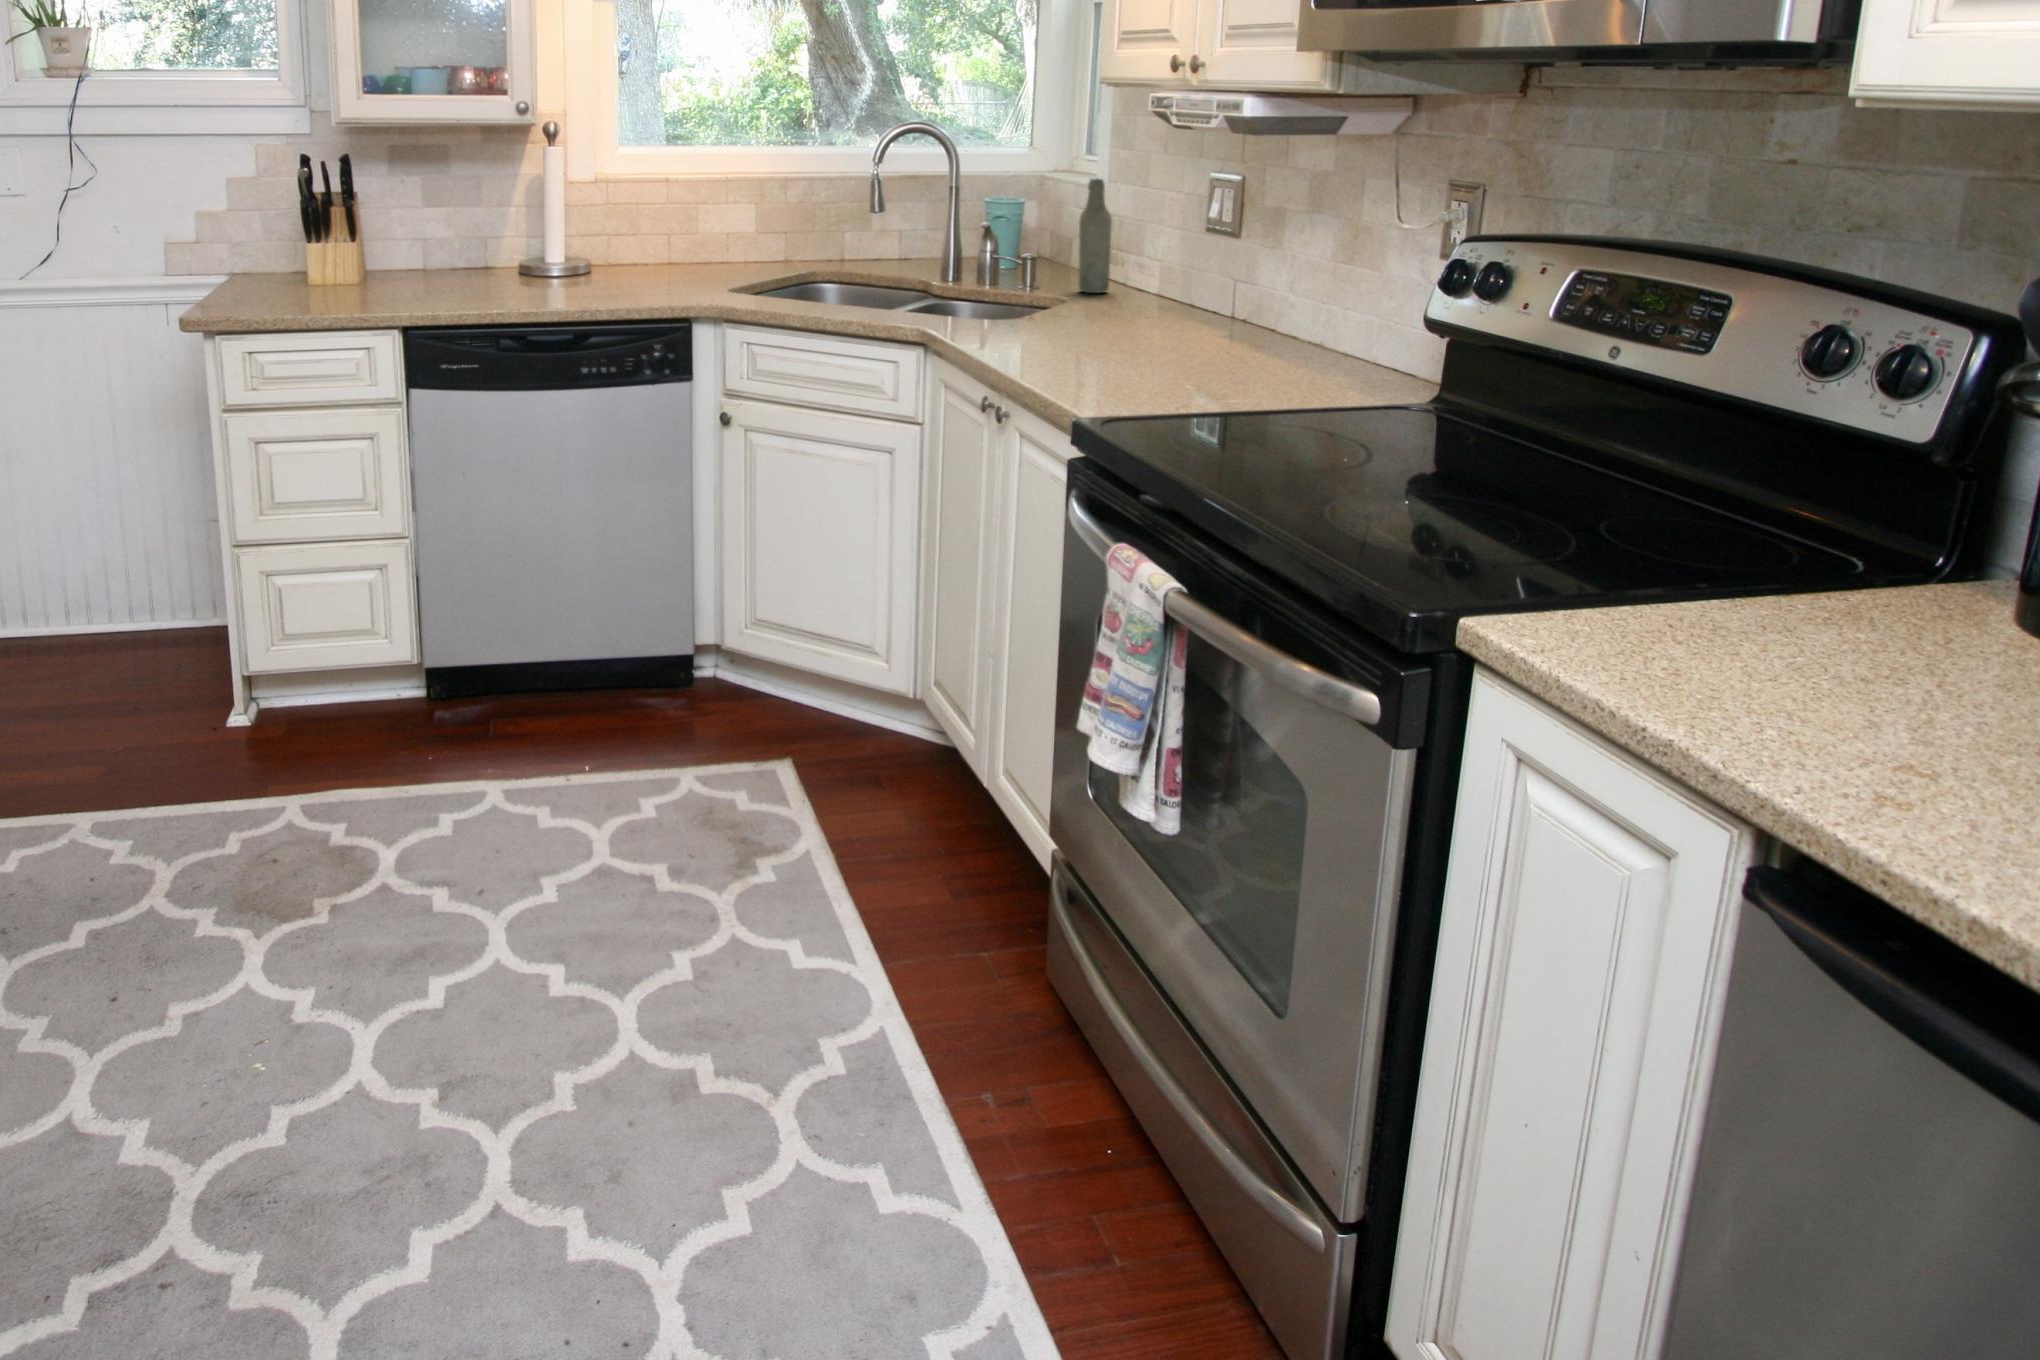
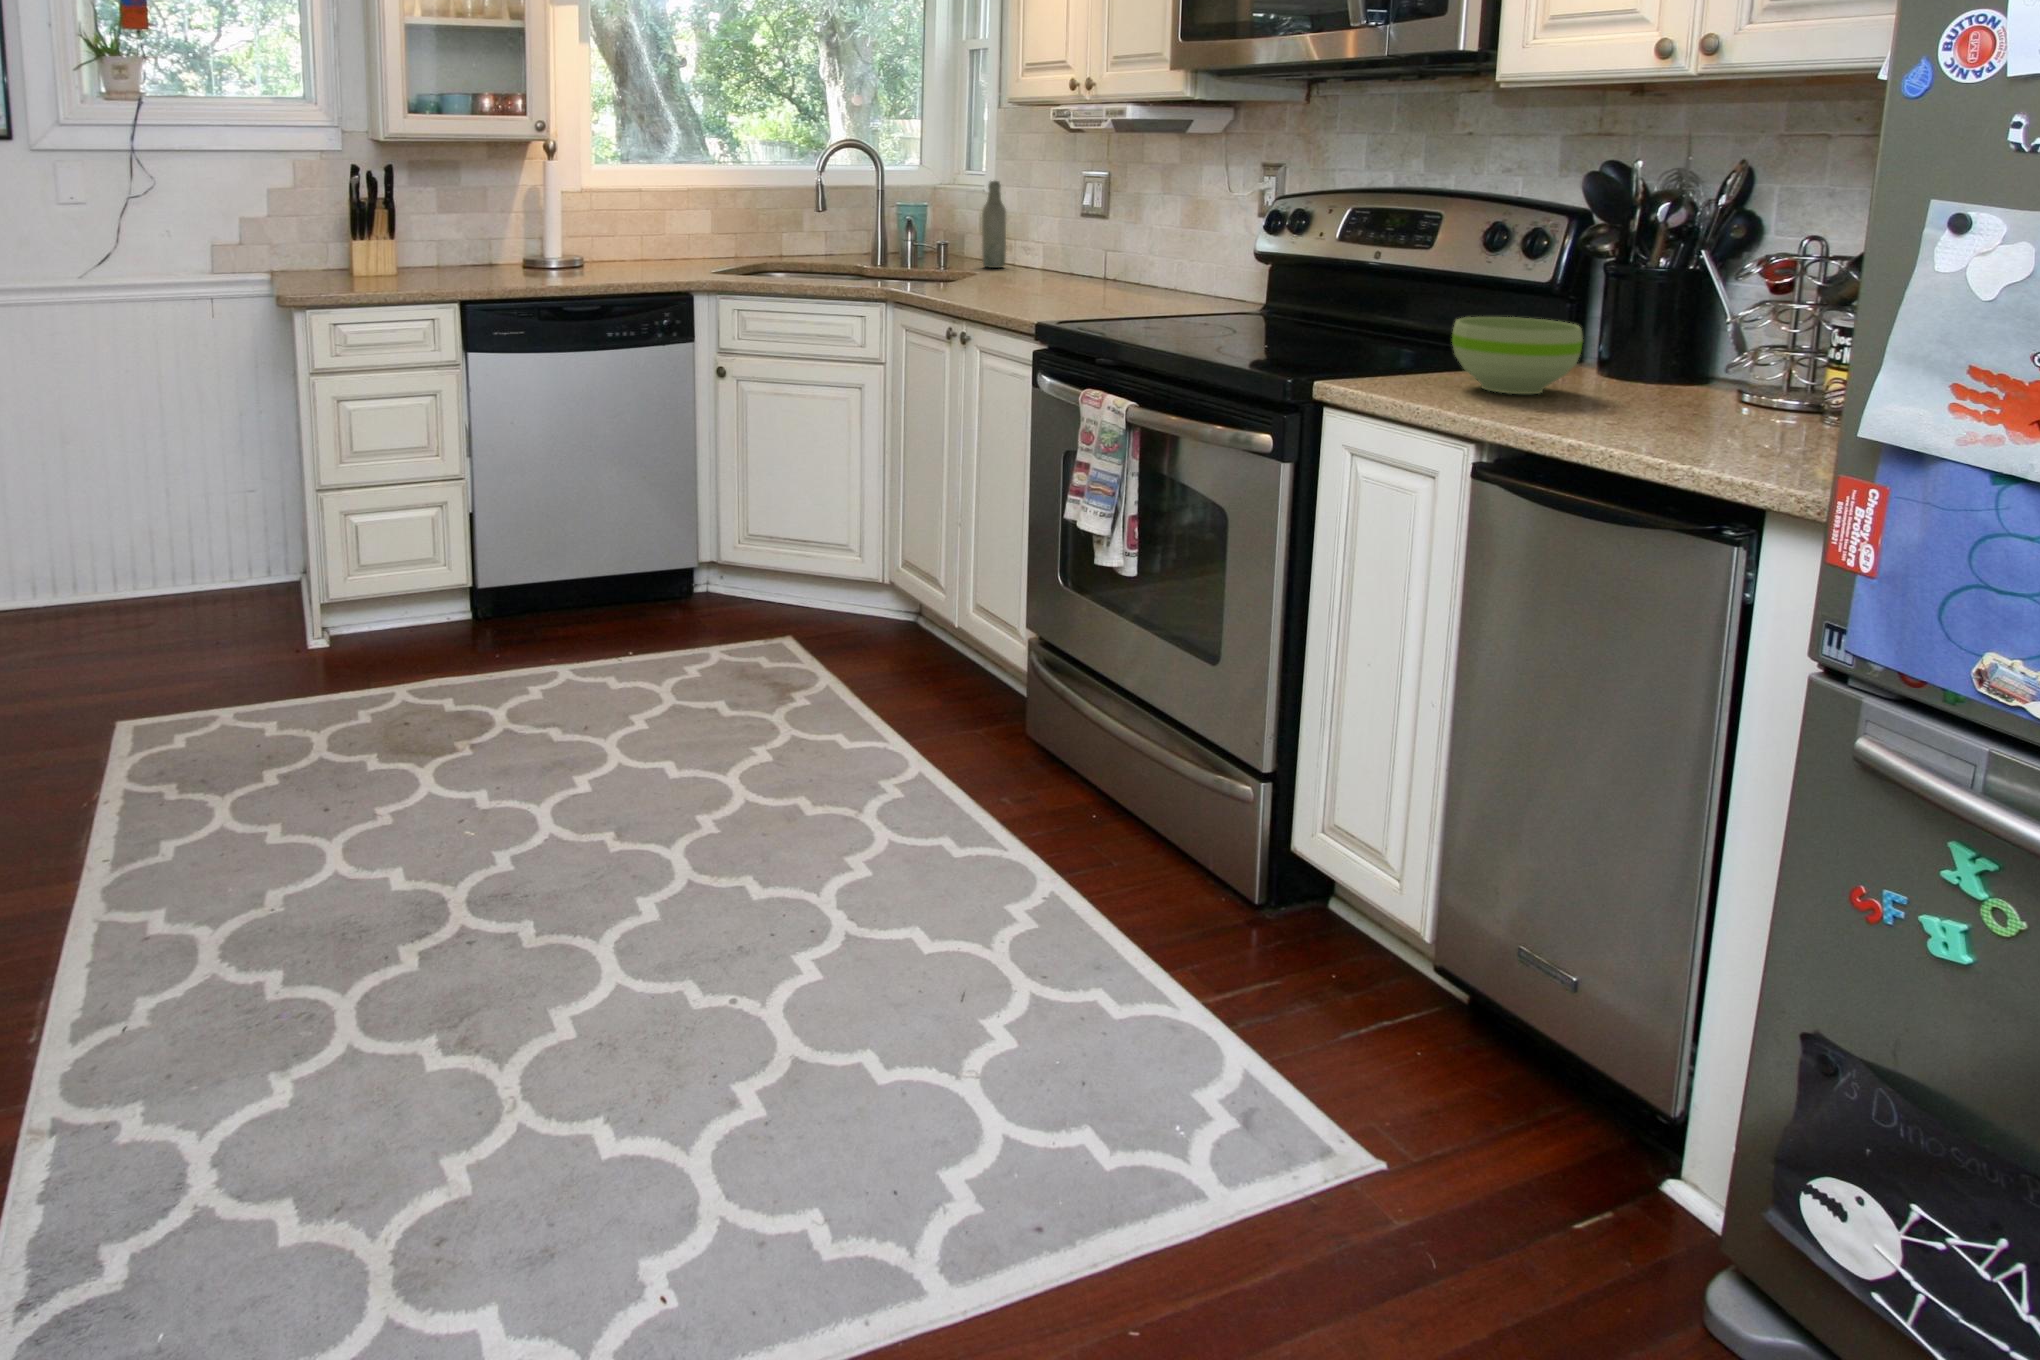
bowl: none [1722,529,1996,701] -> present [1452,317,1583,394]

